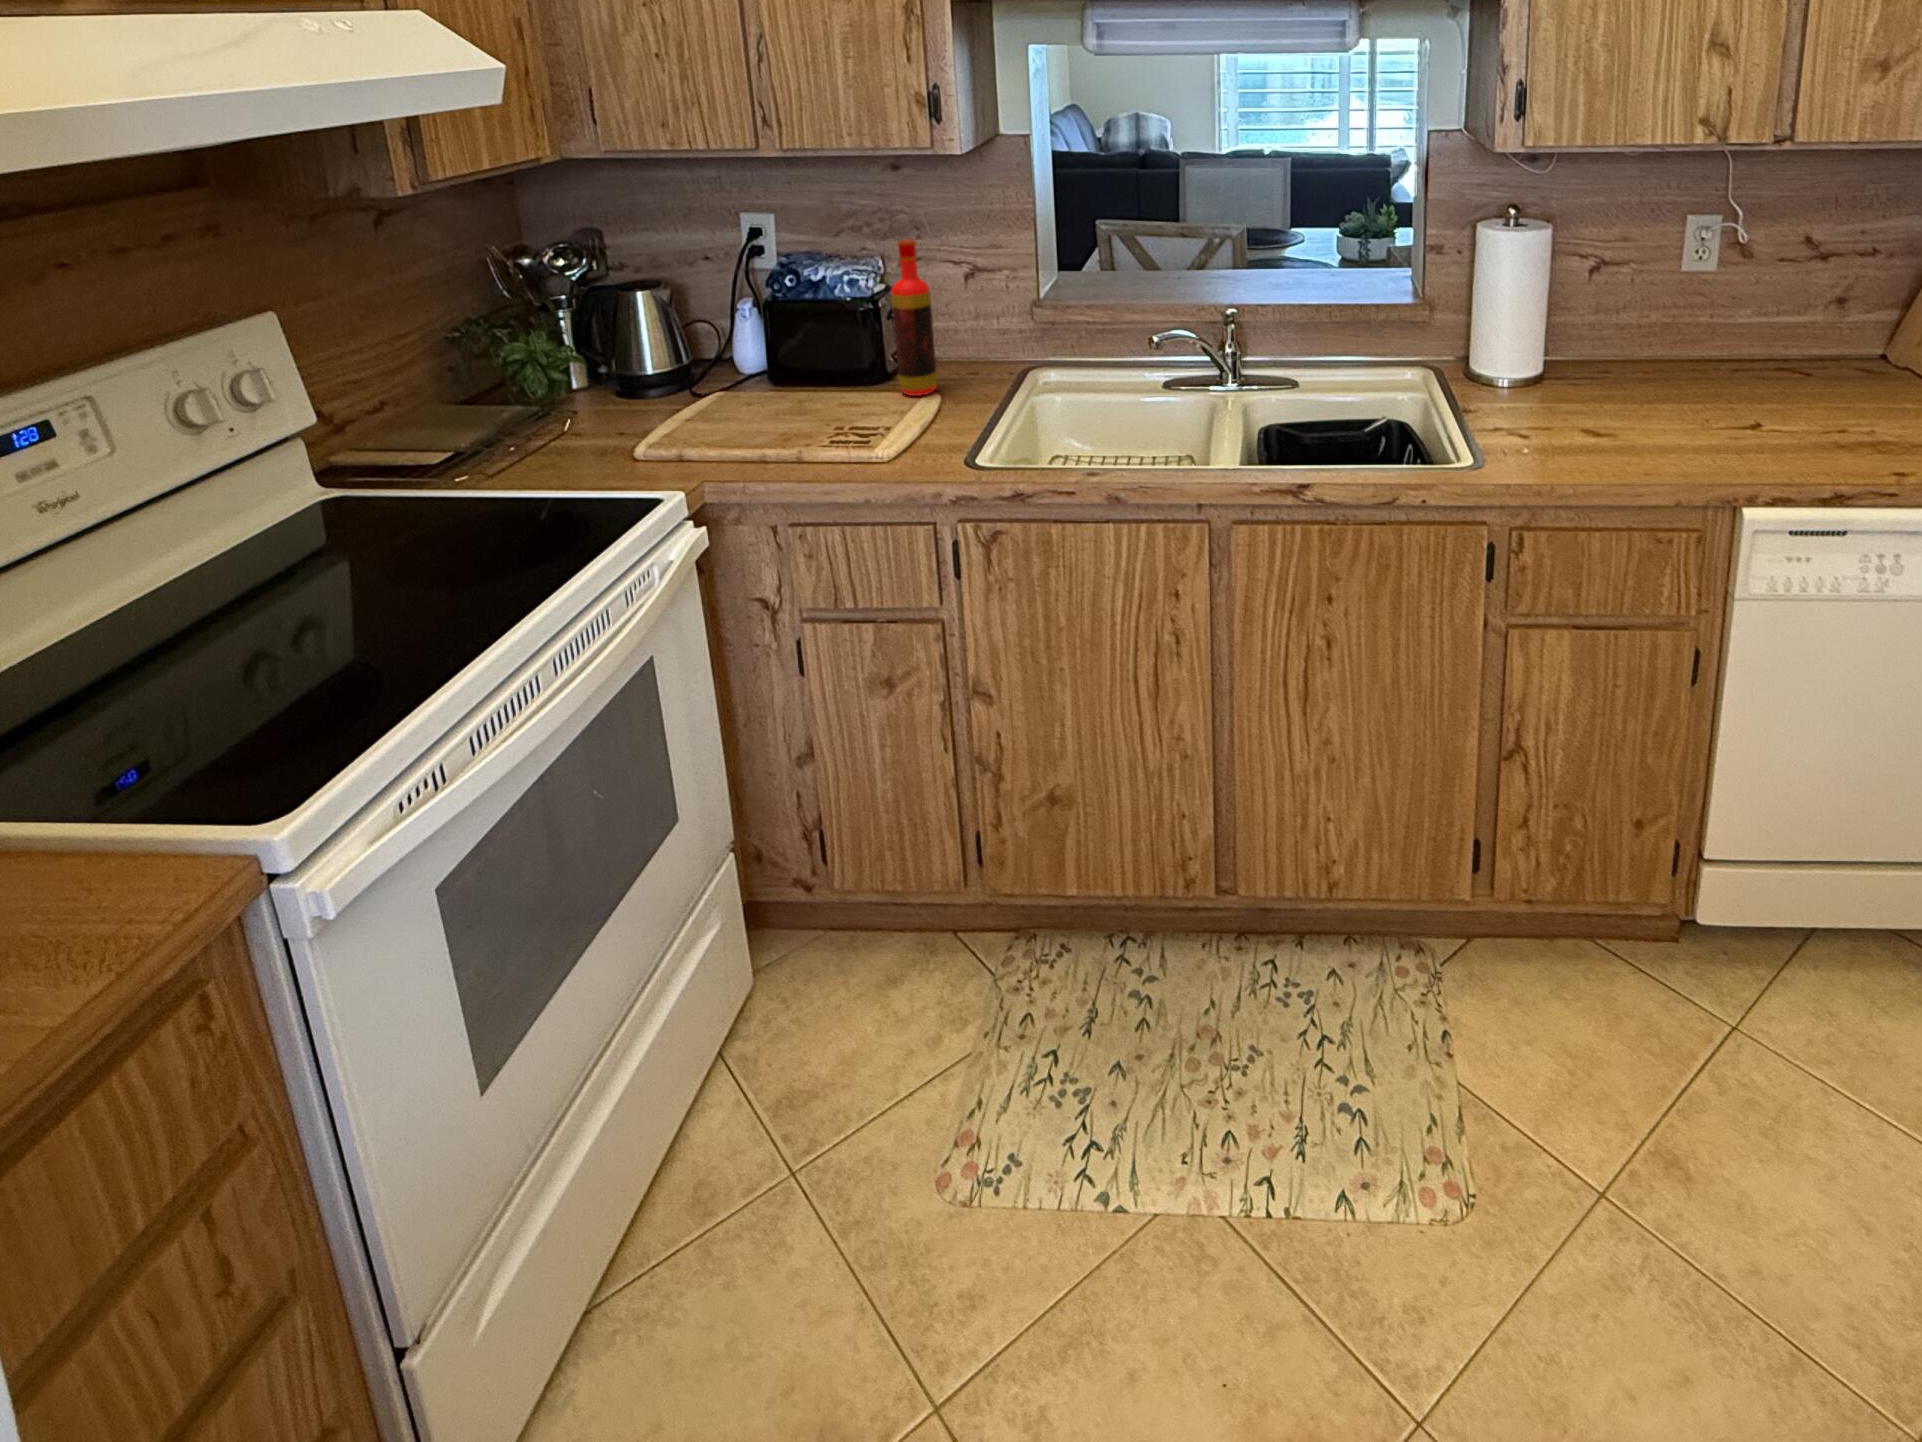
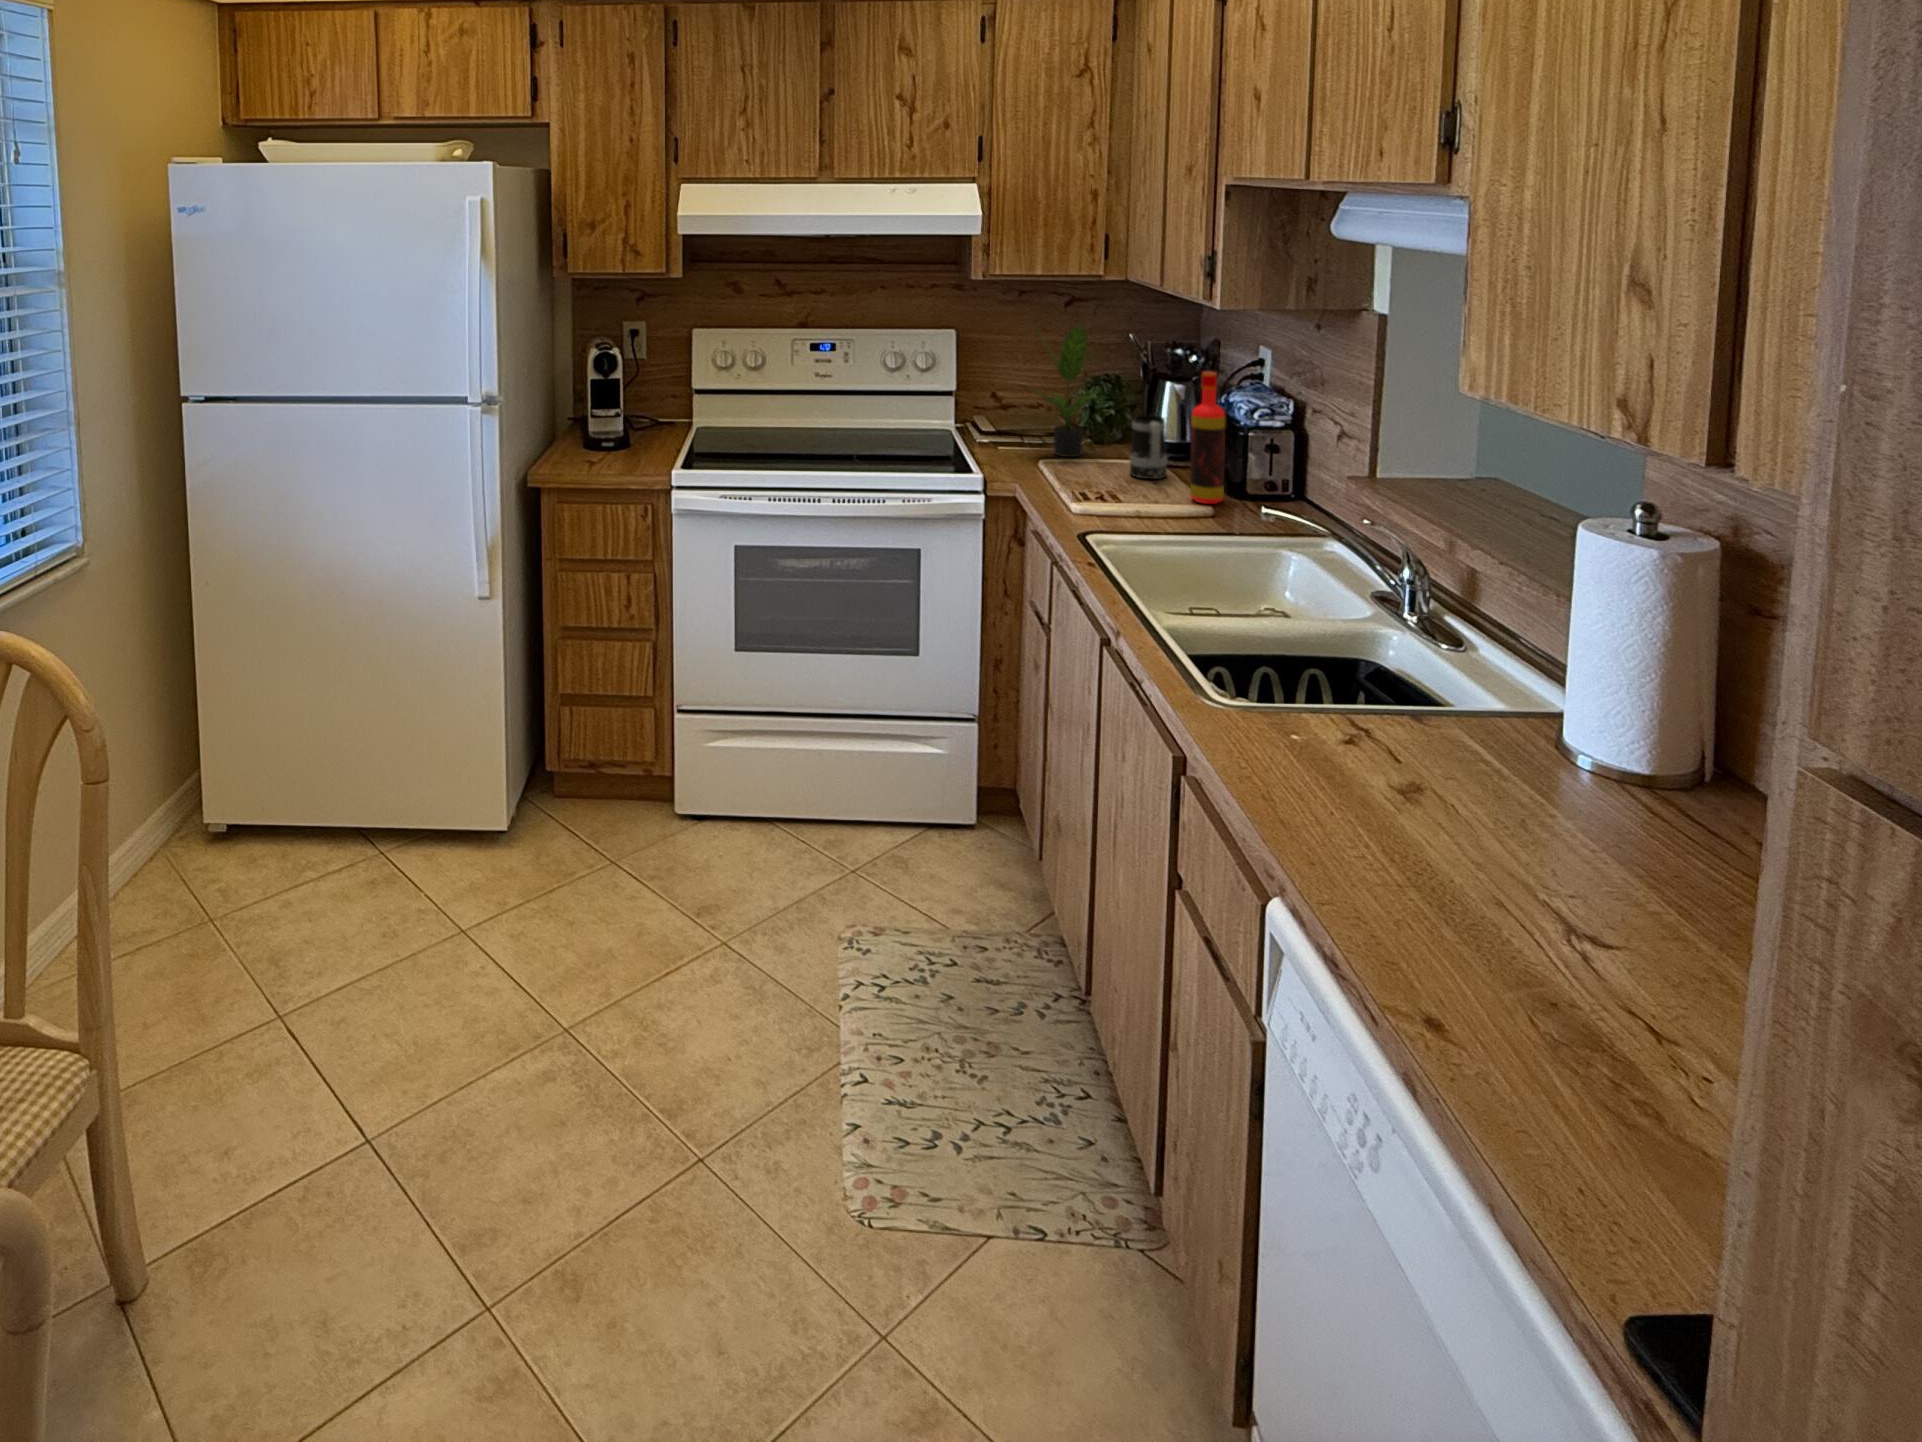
potted plant: none [576,233,688,436] -> present [1035,325,1099,457]
mug: none [765,323,834,409] -> present [1130,415,1167,479]

